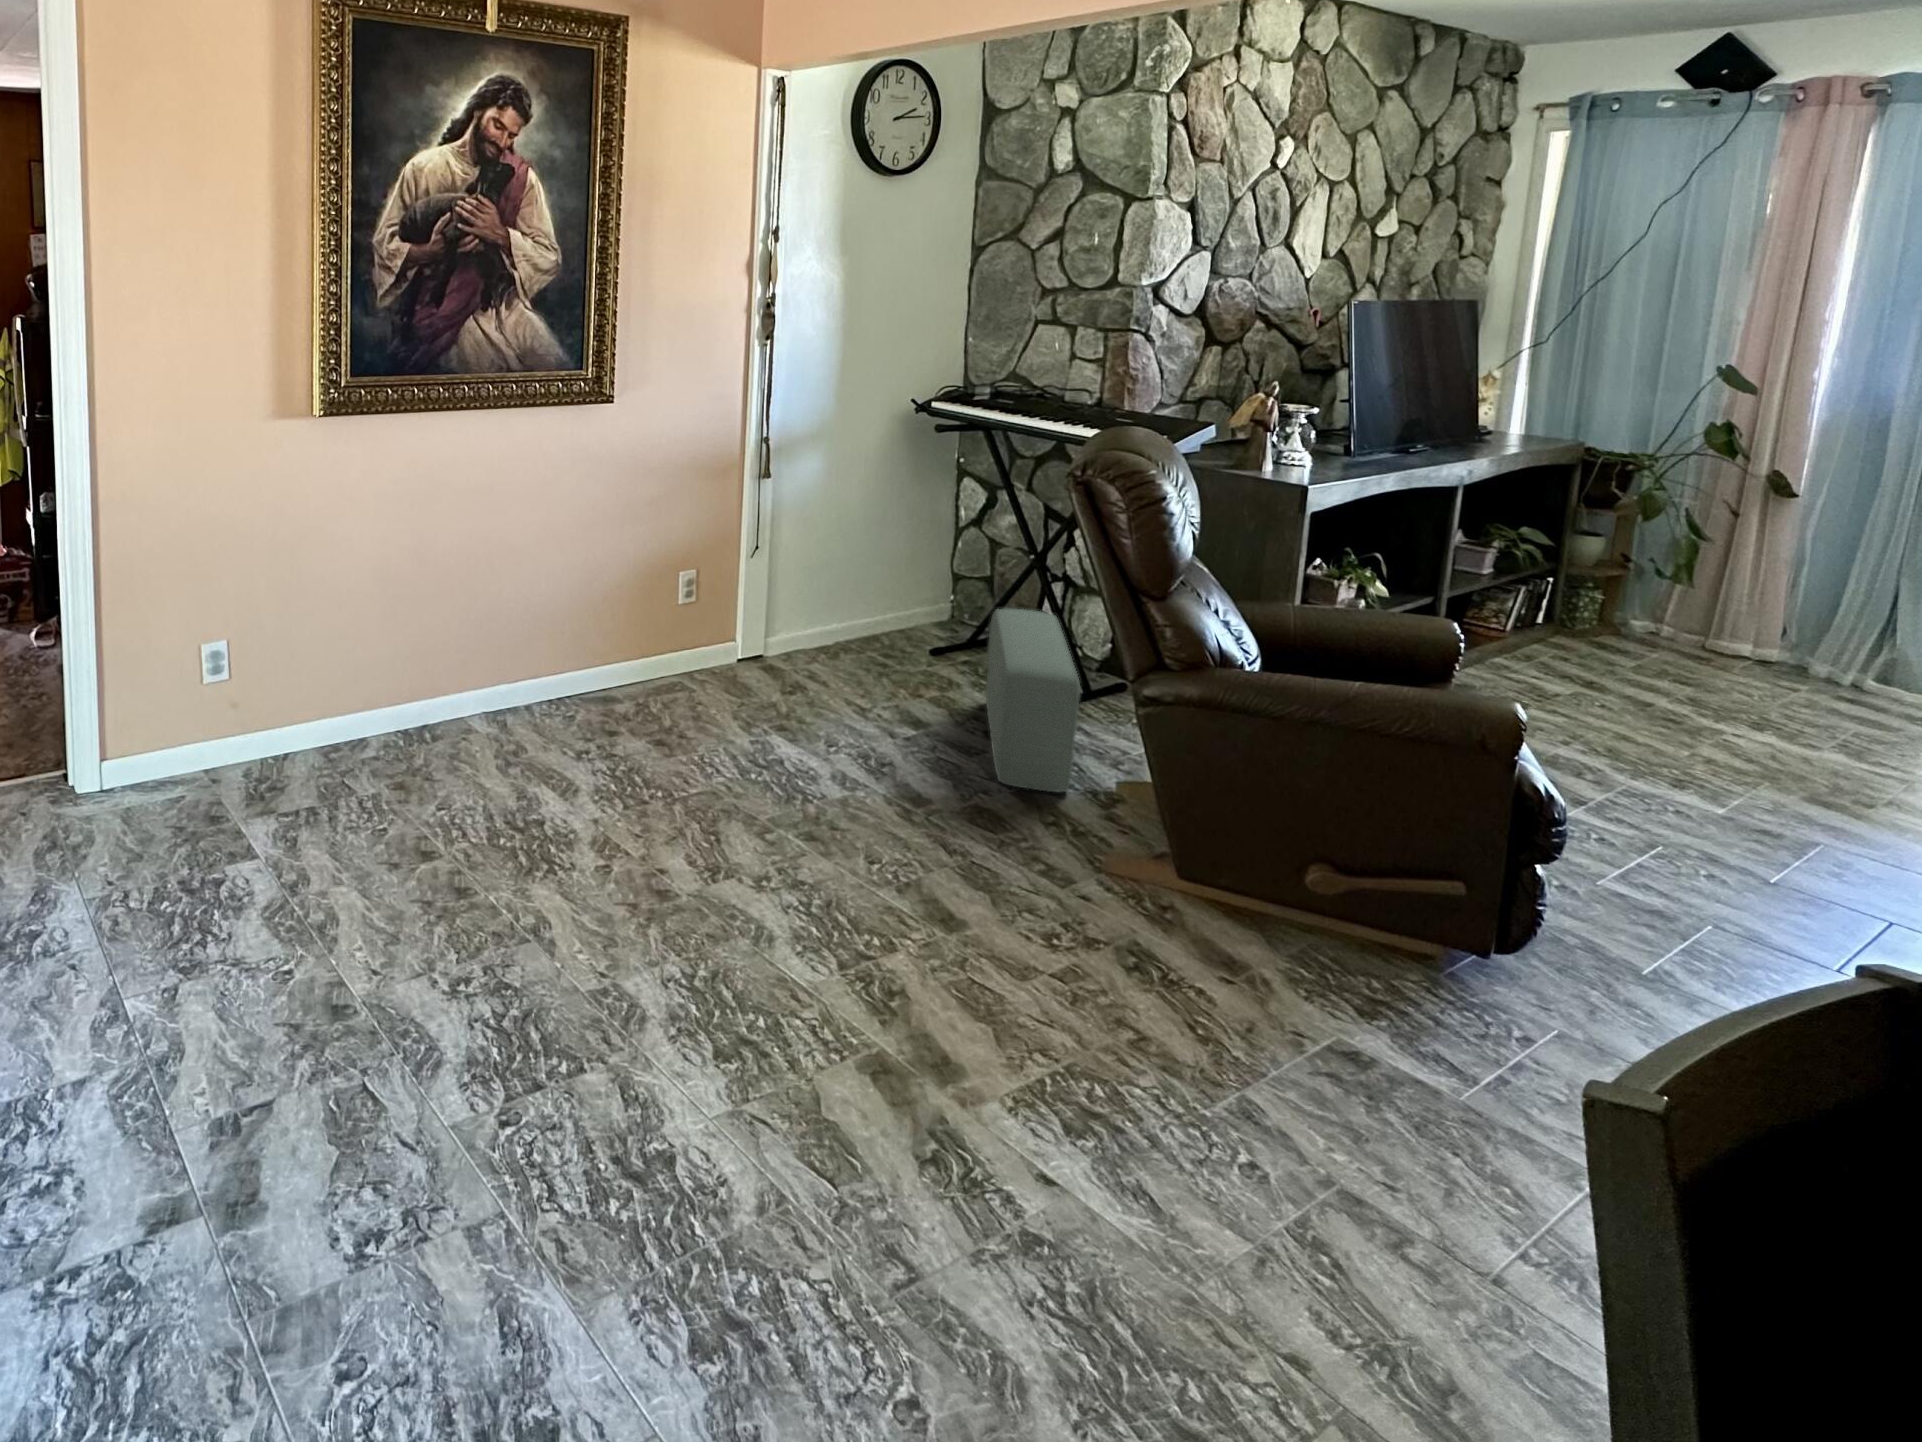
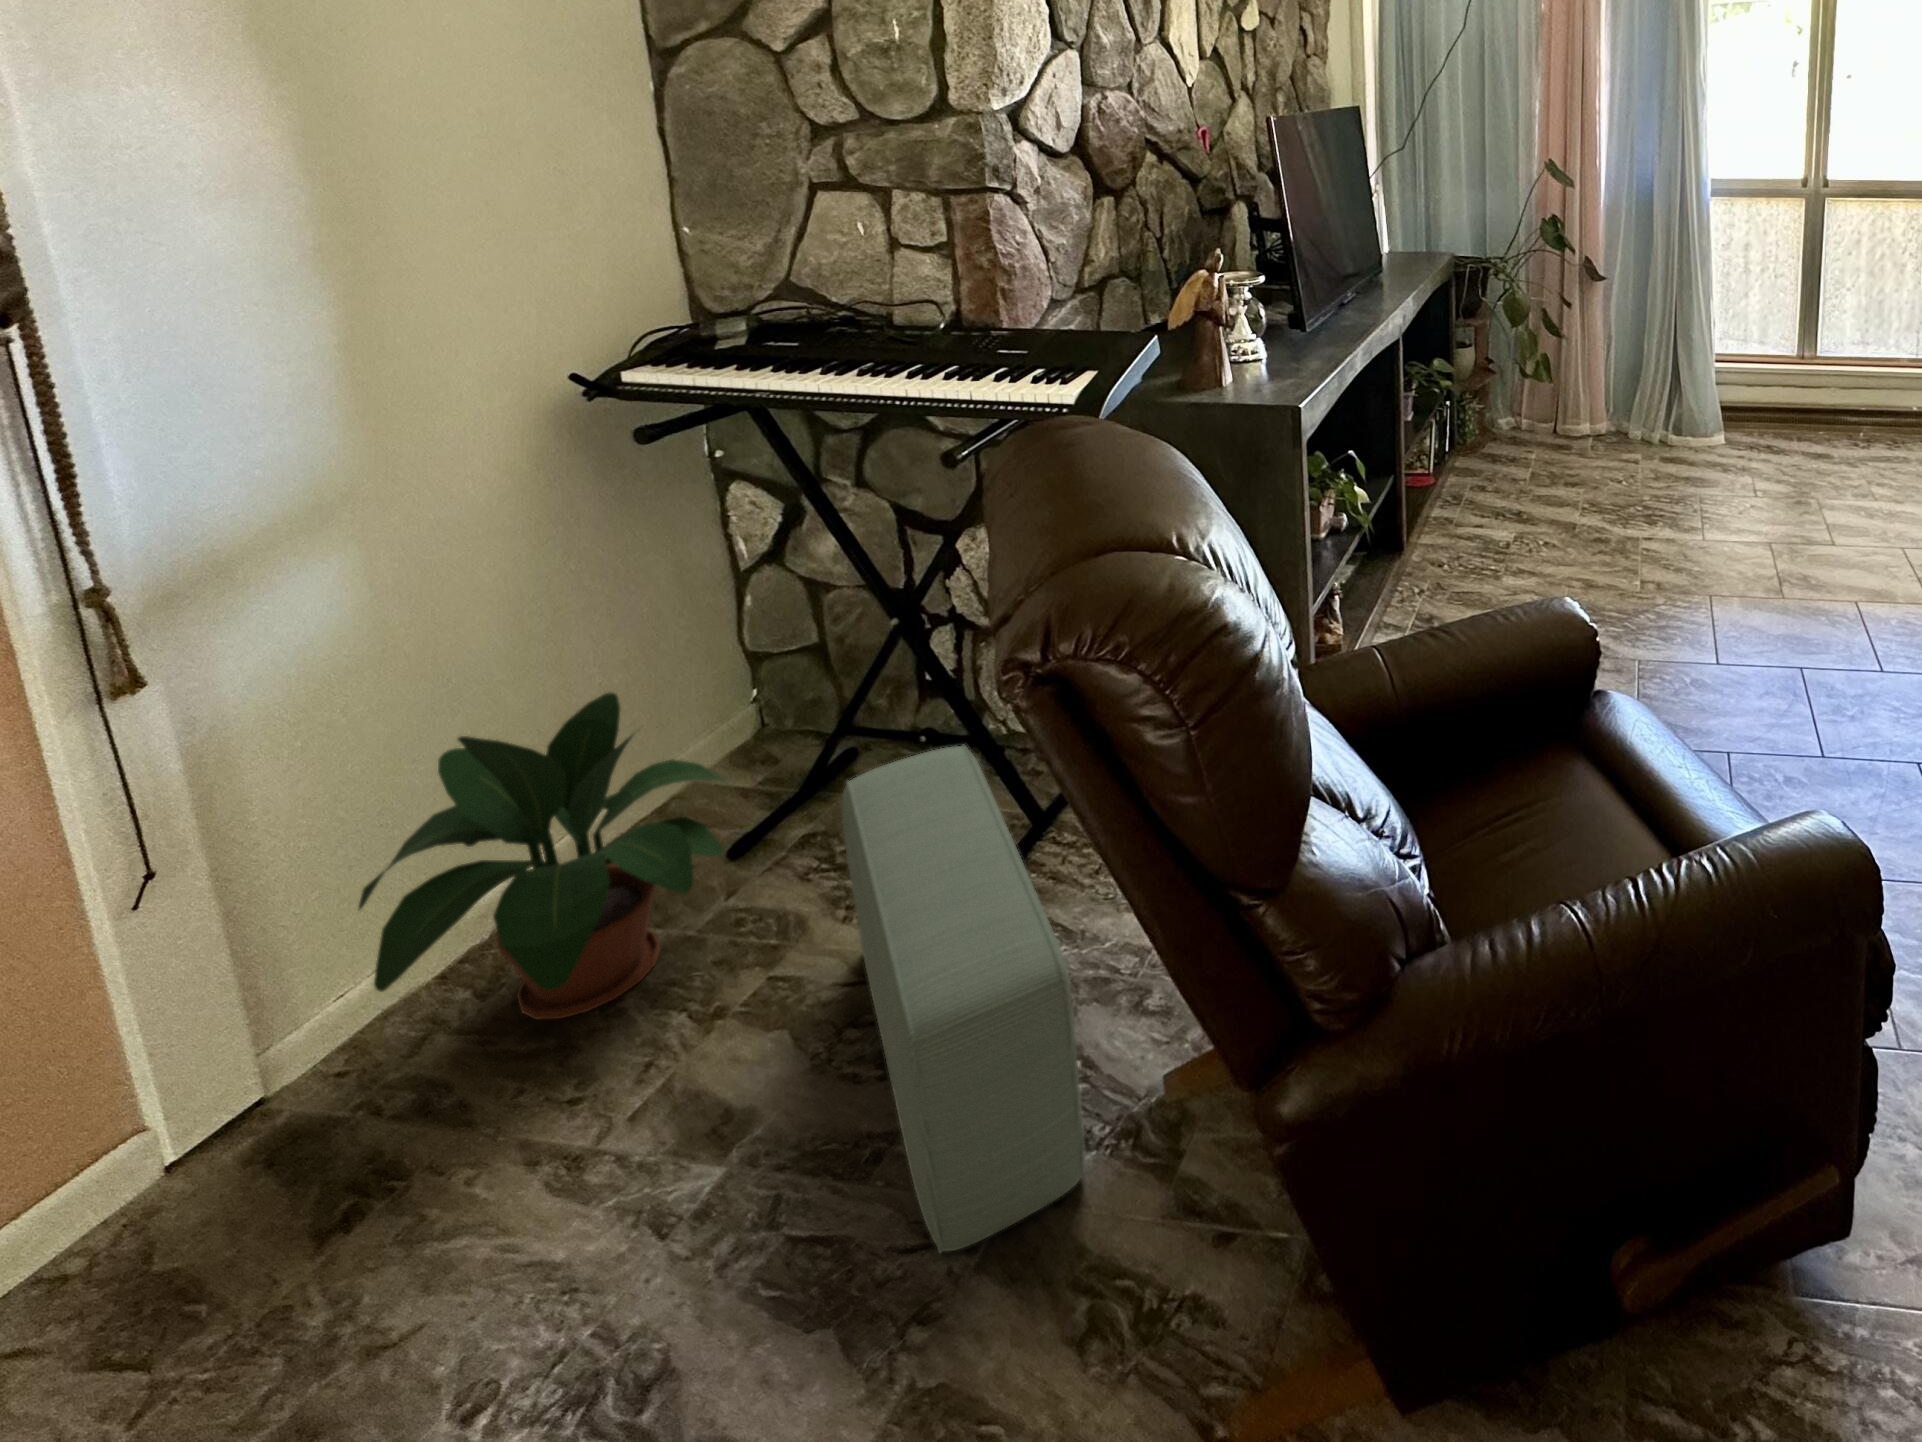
potted plant: none [802,531,943,678] -> present [358,693,727,1019]

